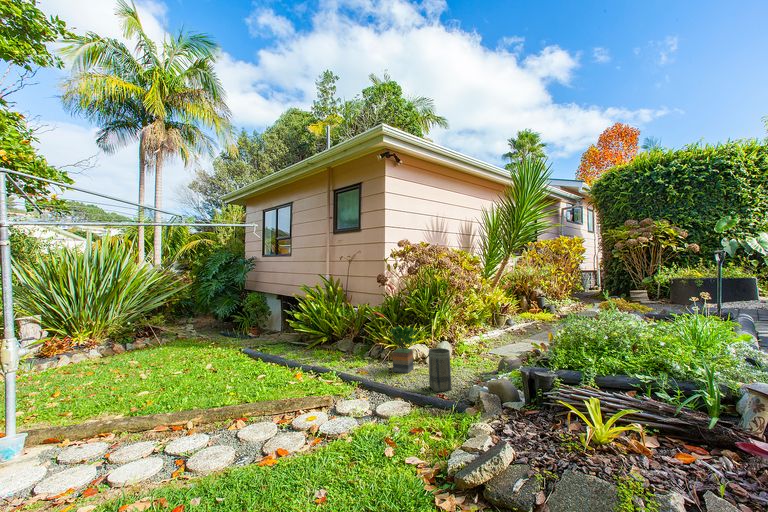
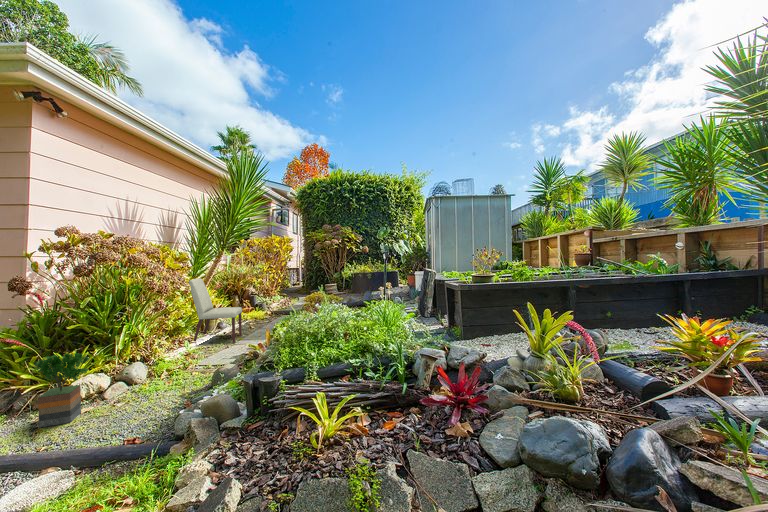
chair: none [481,279,528,340] -> present [189,278,242,343]
basket: present [429,348,452,392] -> none [111,375,148,438]

